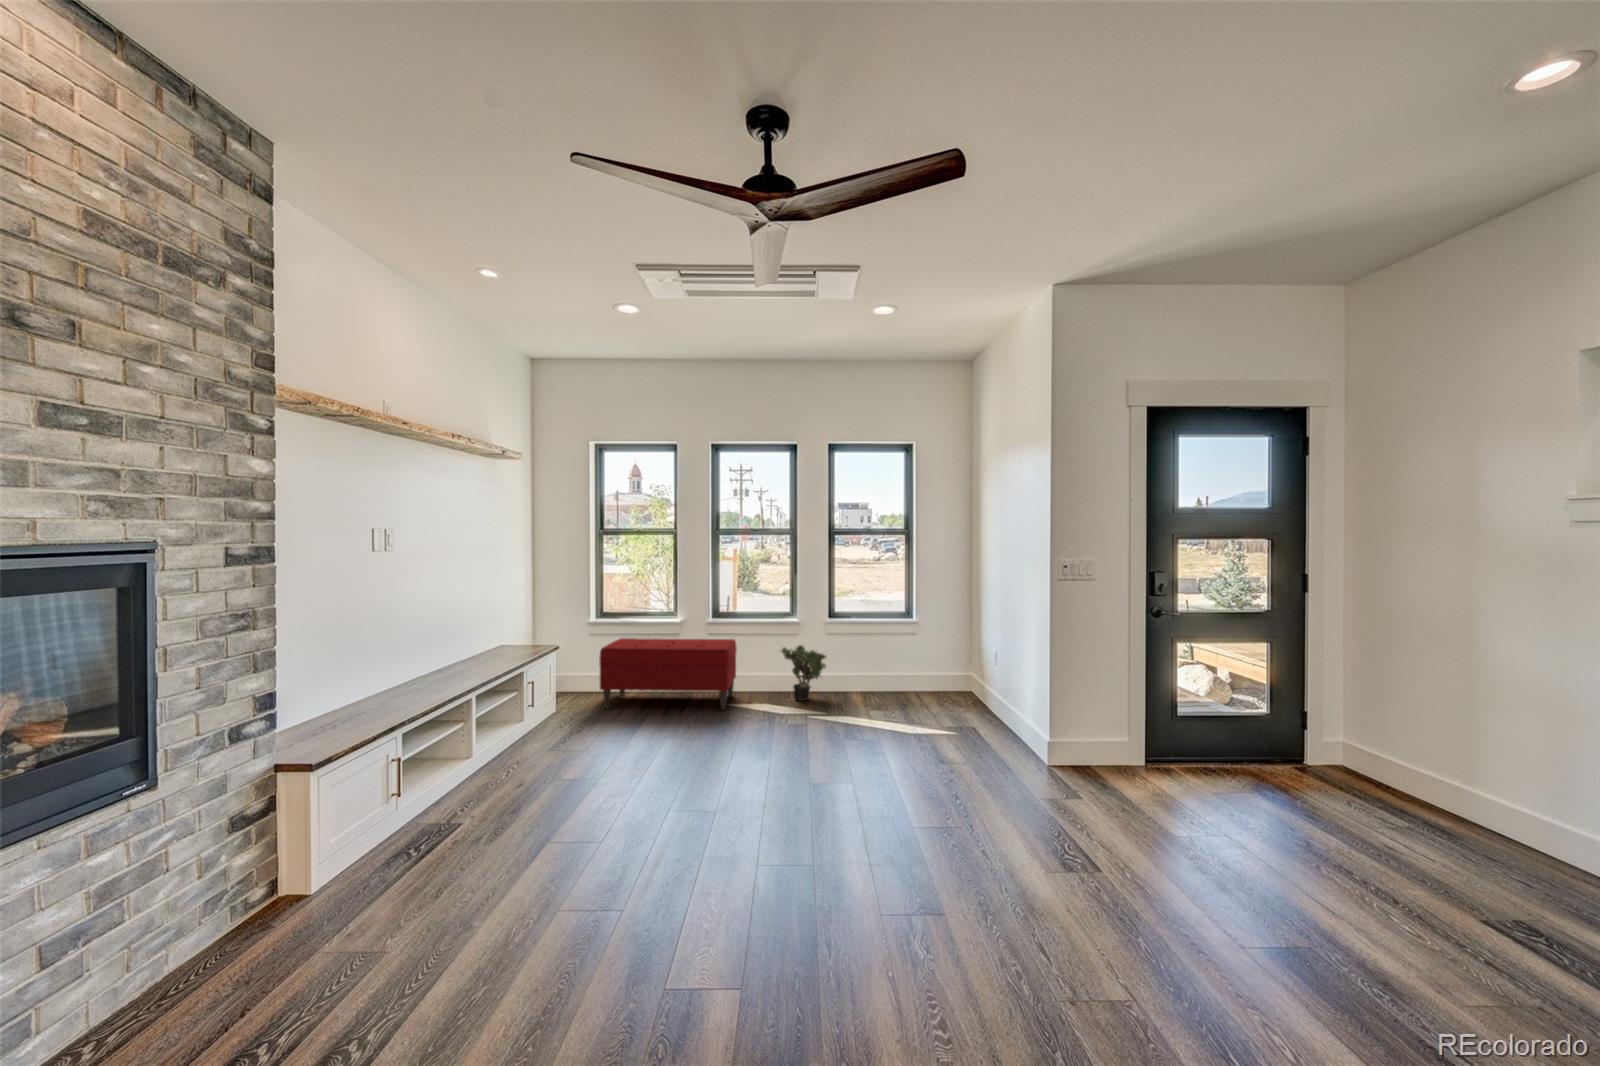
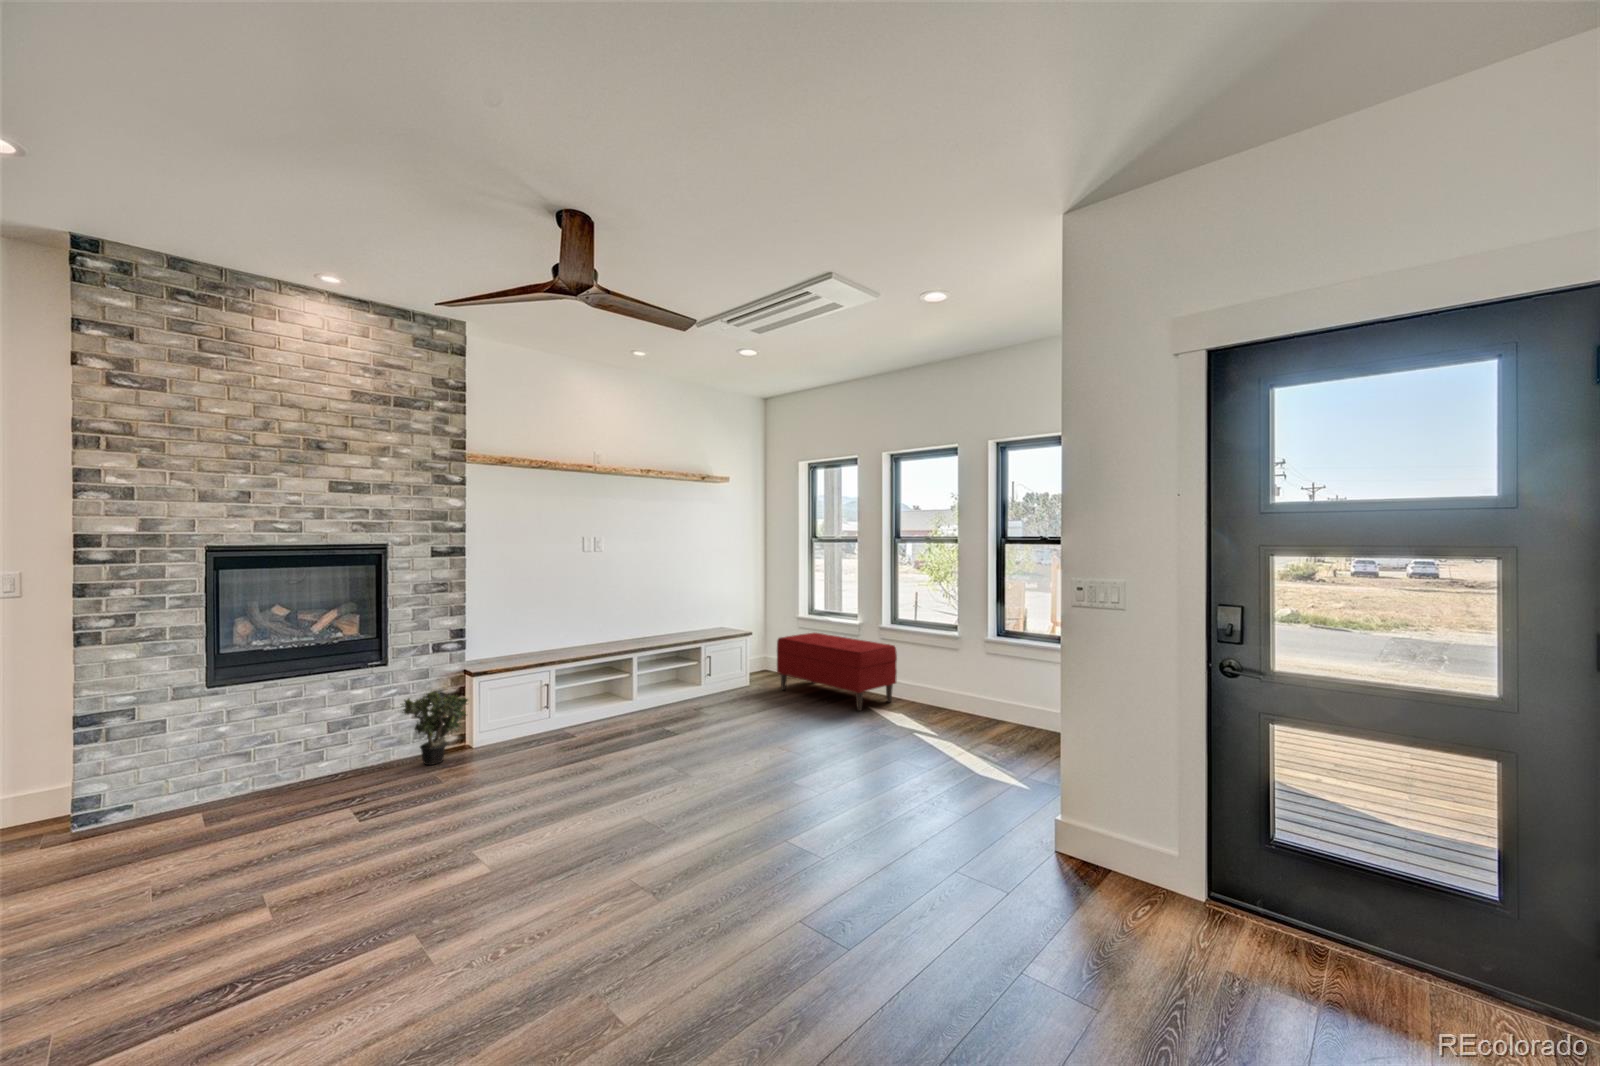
potted plant: present [781,645,826,701] -> present [402,692,468,765]

